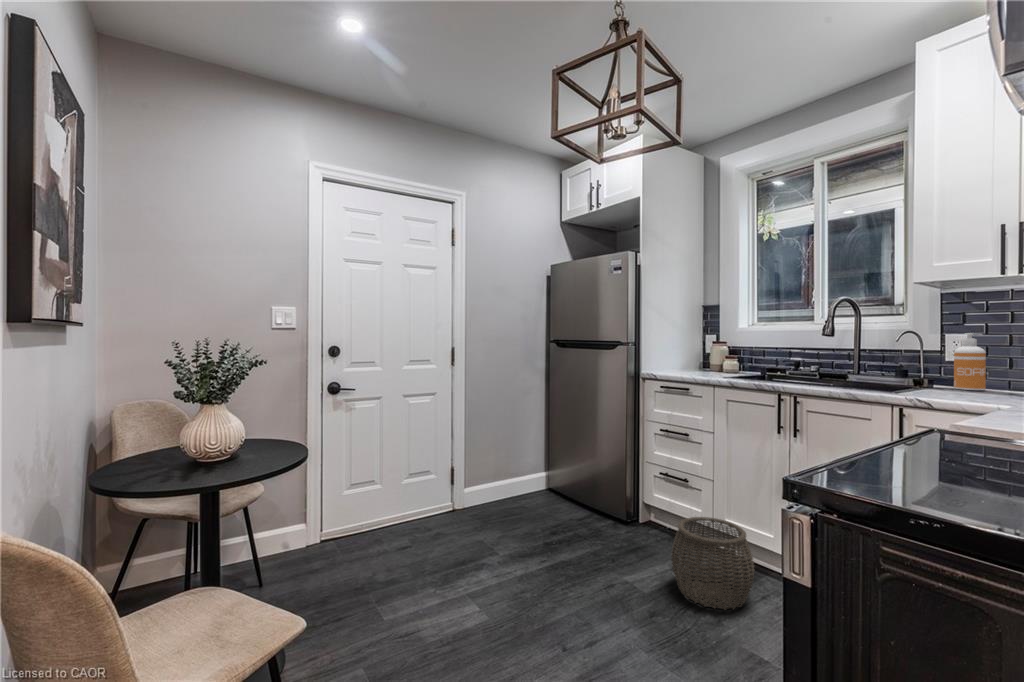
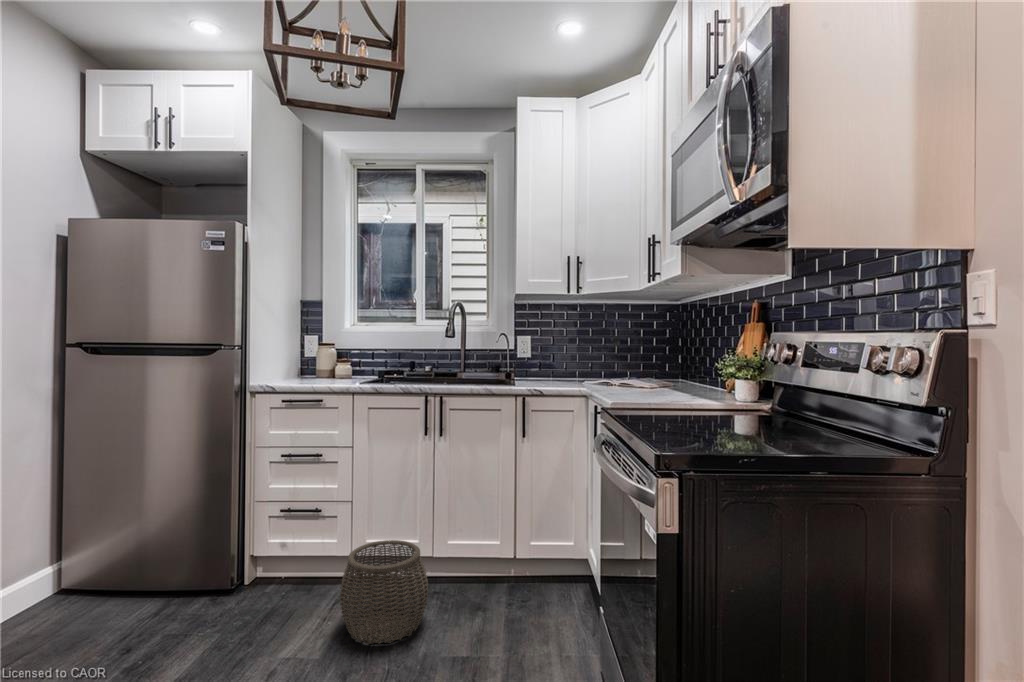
soap dispenser: present [954,333,986,390] -> none [528,336,545,379]

